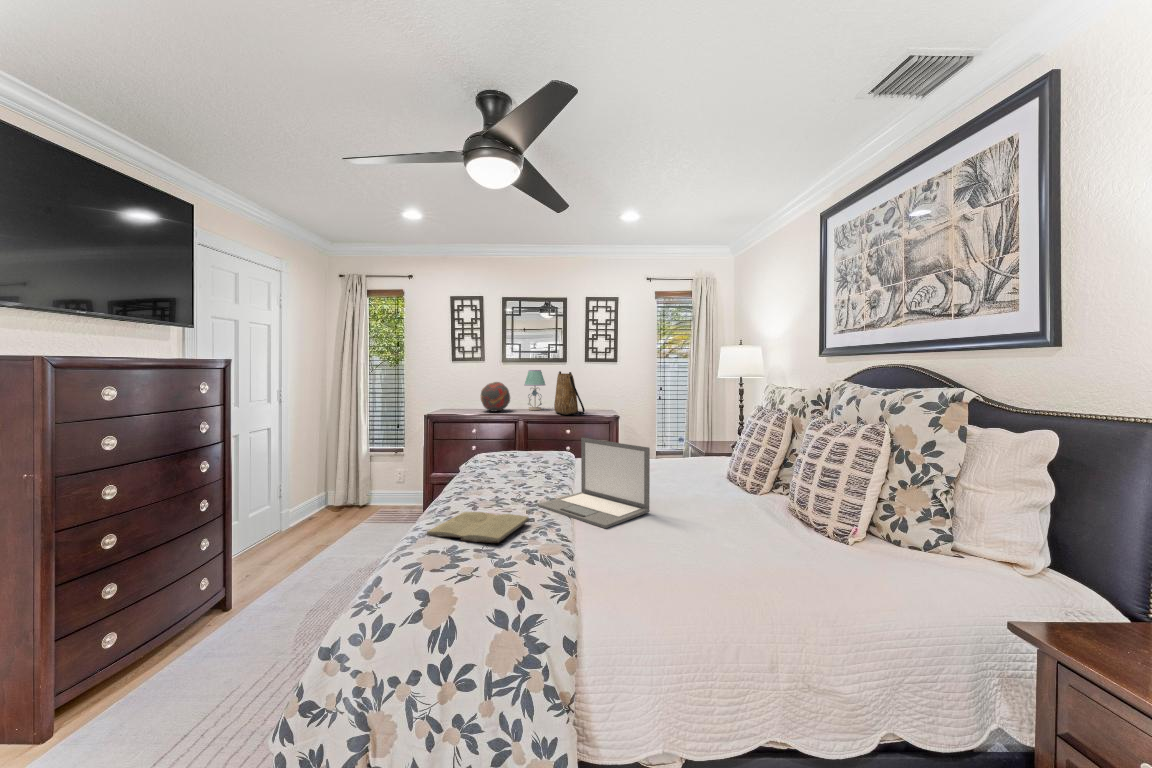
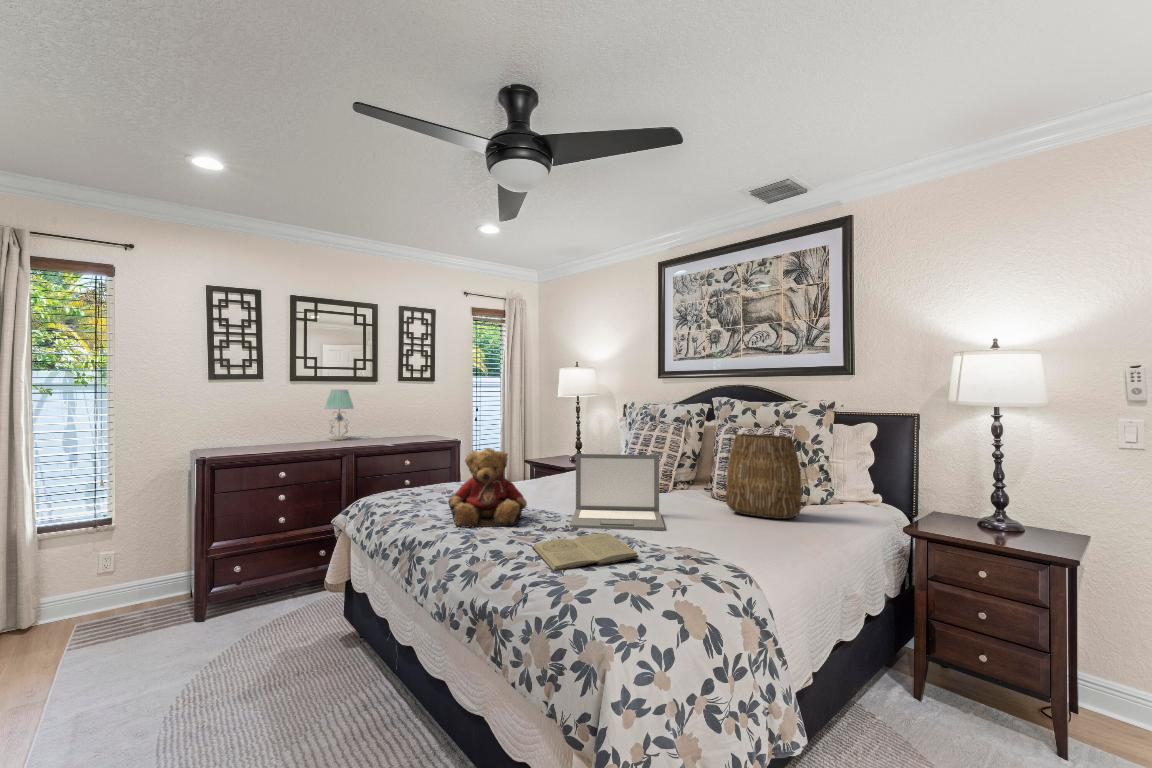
tote bag: present [554,371,585,415] -> present [724,431,807,519]
decorative orb: present [481,382,510,411] -> none [267,405,312,445]
teddy bear: none [465,425,532,496] -> present [448,448,527,528]

